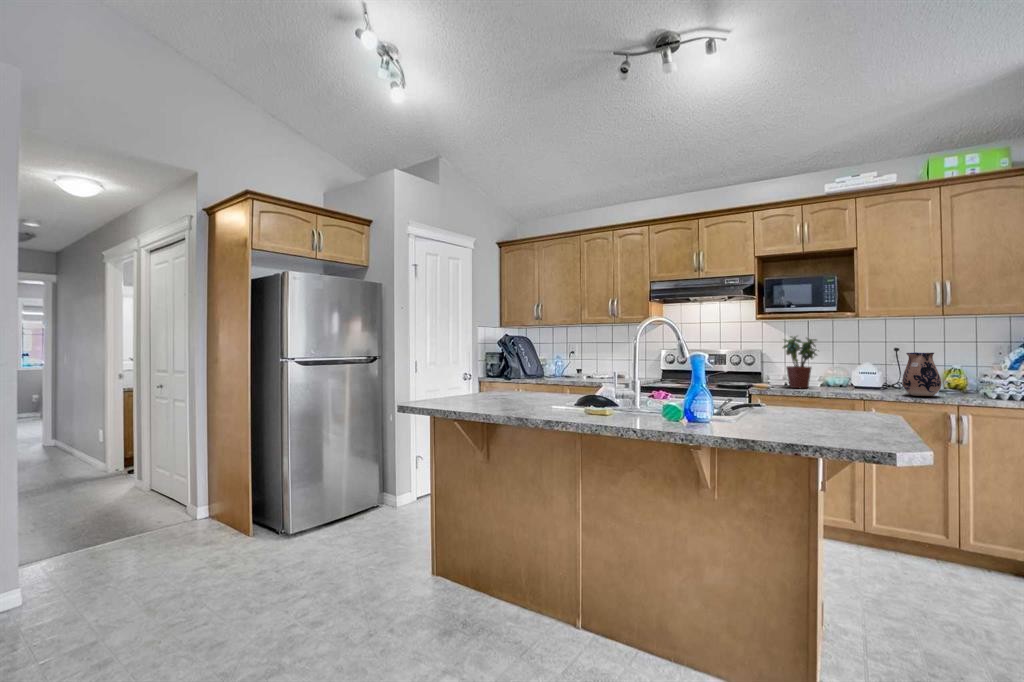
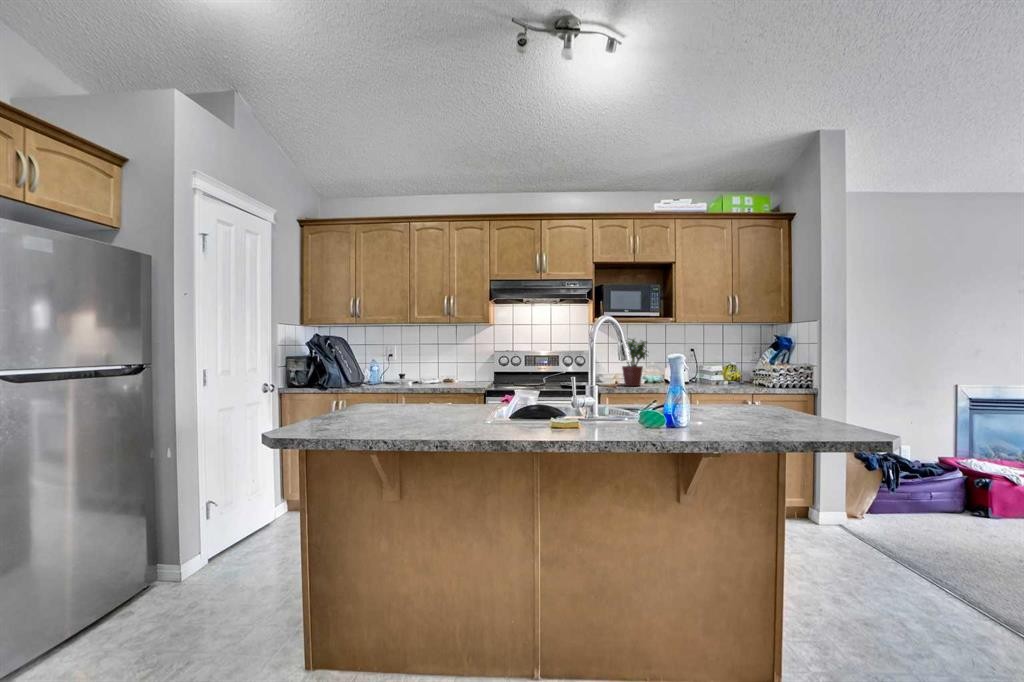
ceramic pitcher: present [902,352,941,396] -> none [714,353,741,389]

